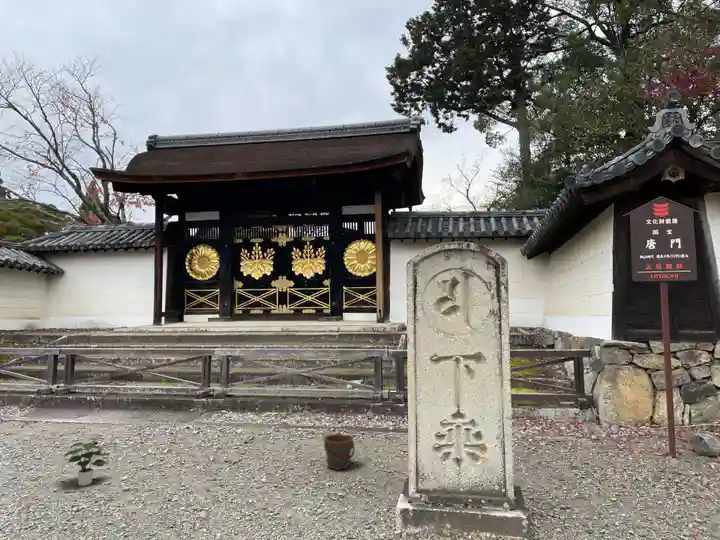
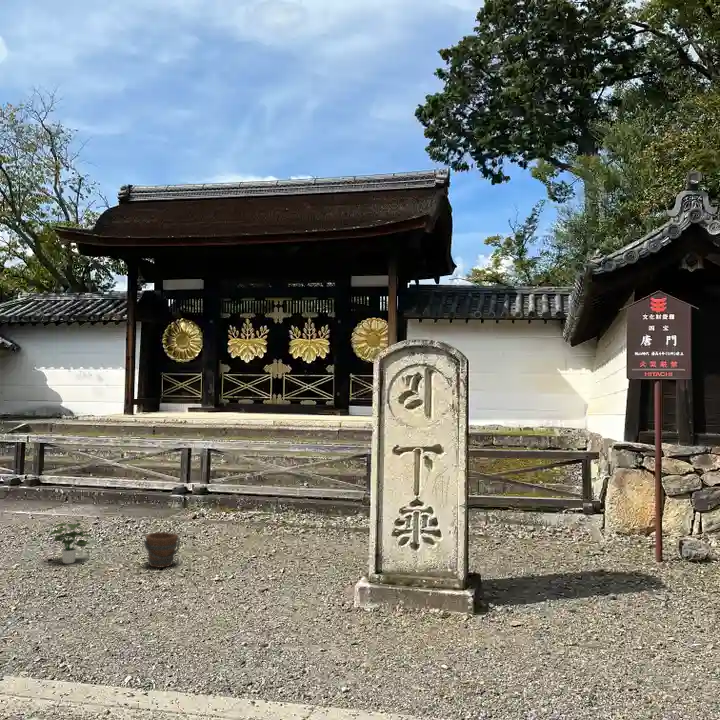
bucket: present [324,434,355,470] -> present [144,532,180,568]

